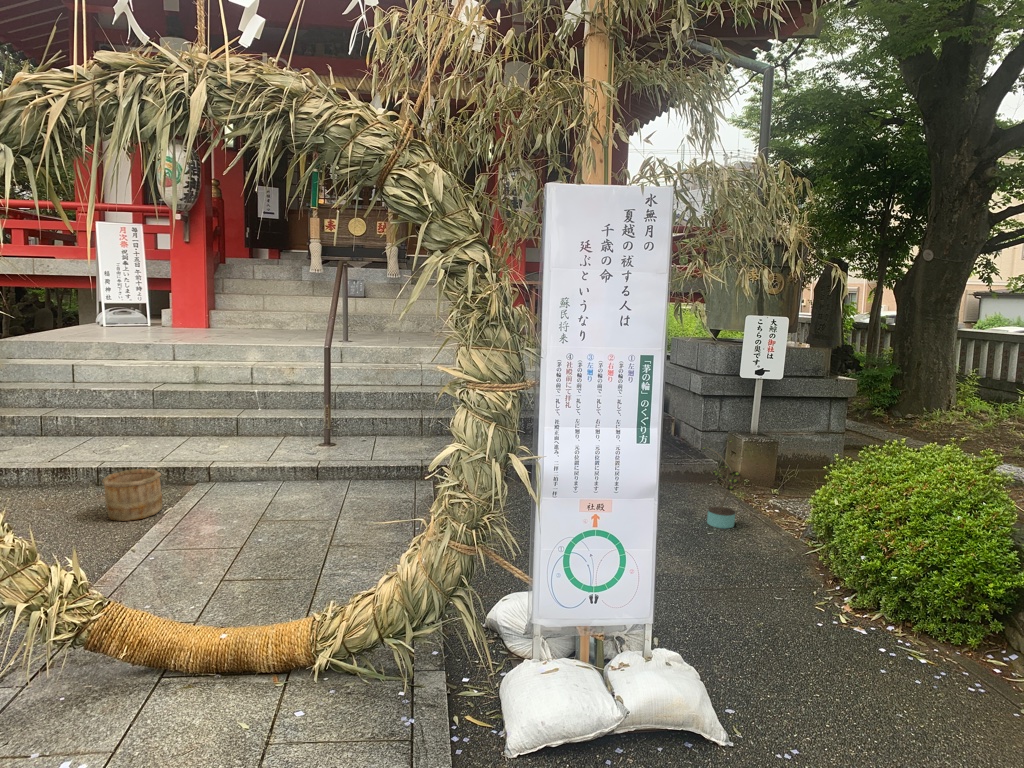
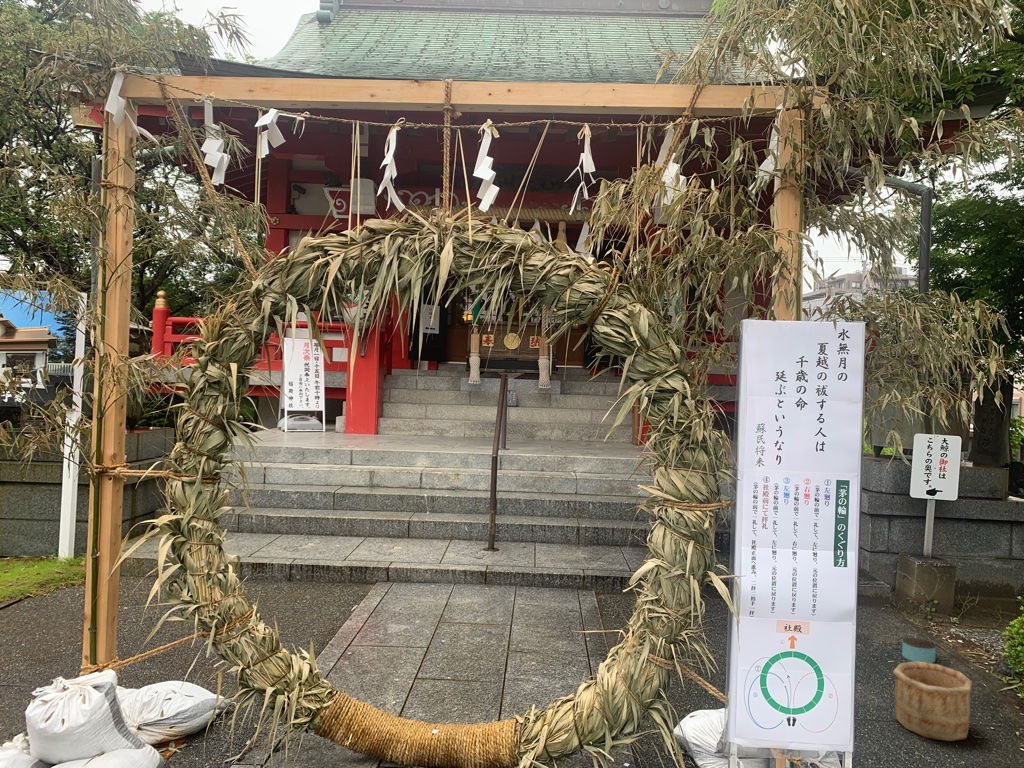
wooden bucket: present [102,469,162,521] -> present [893,661,972,741]

